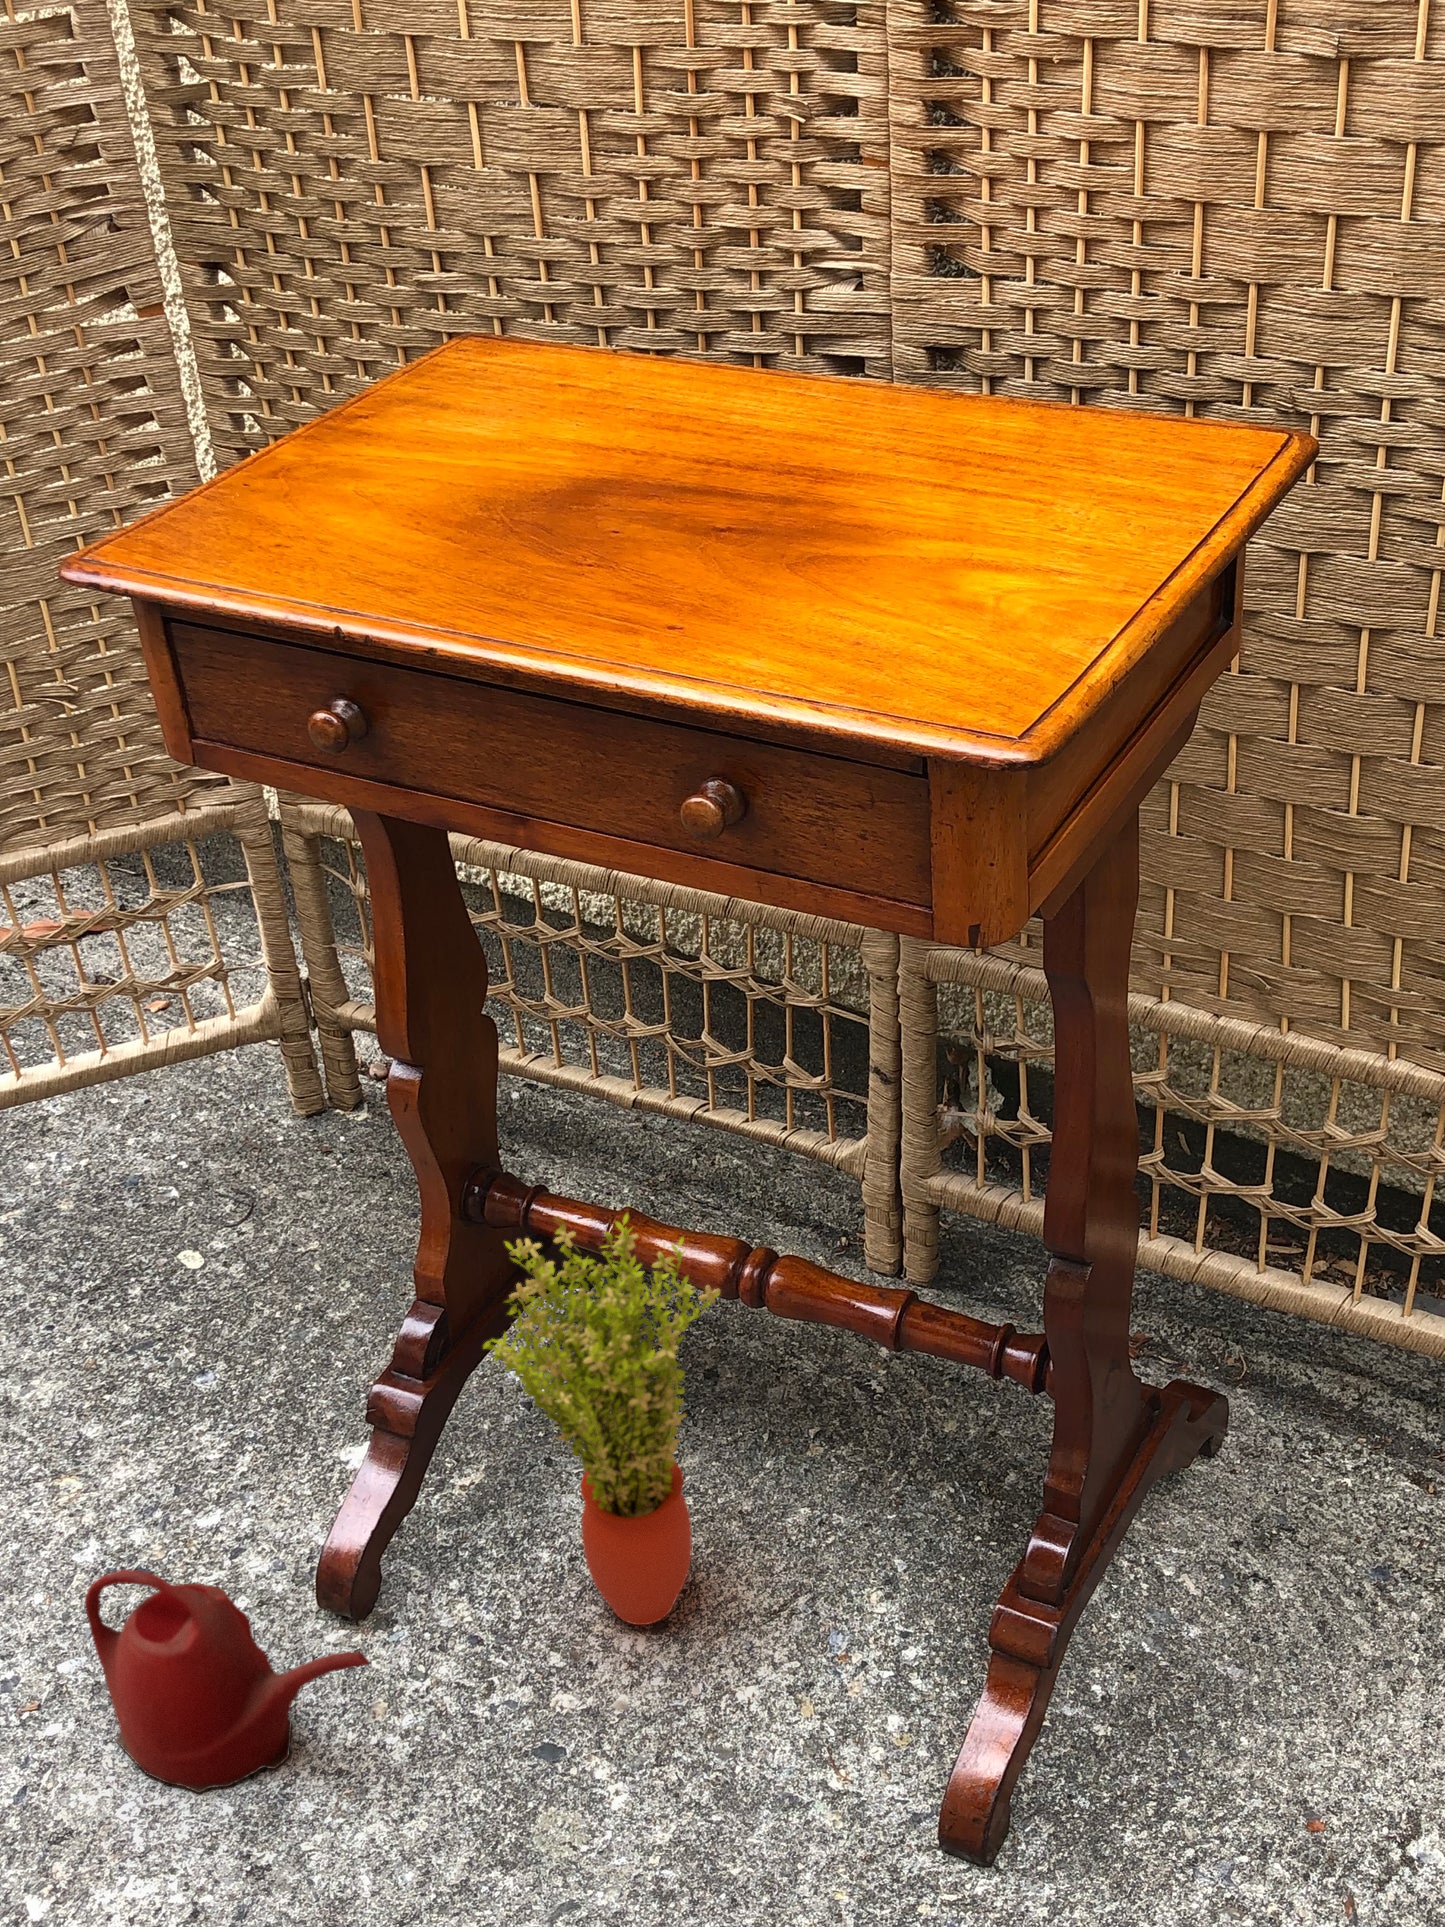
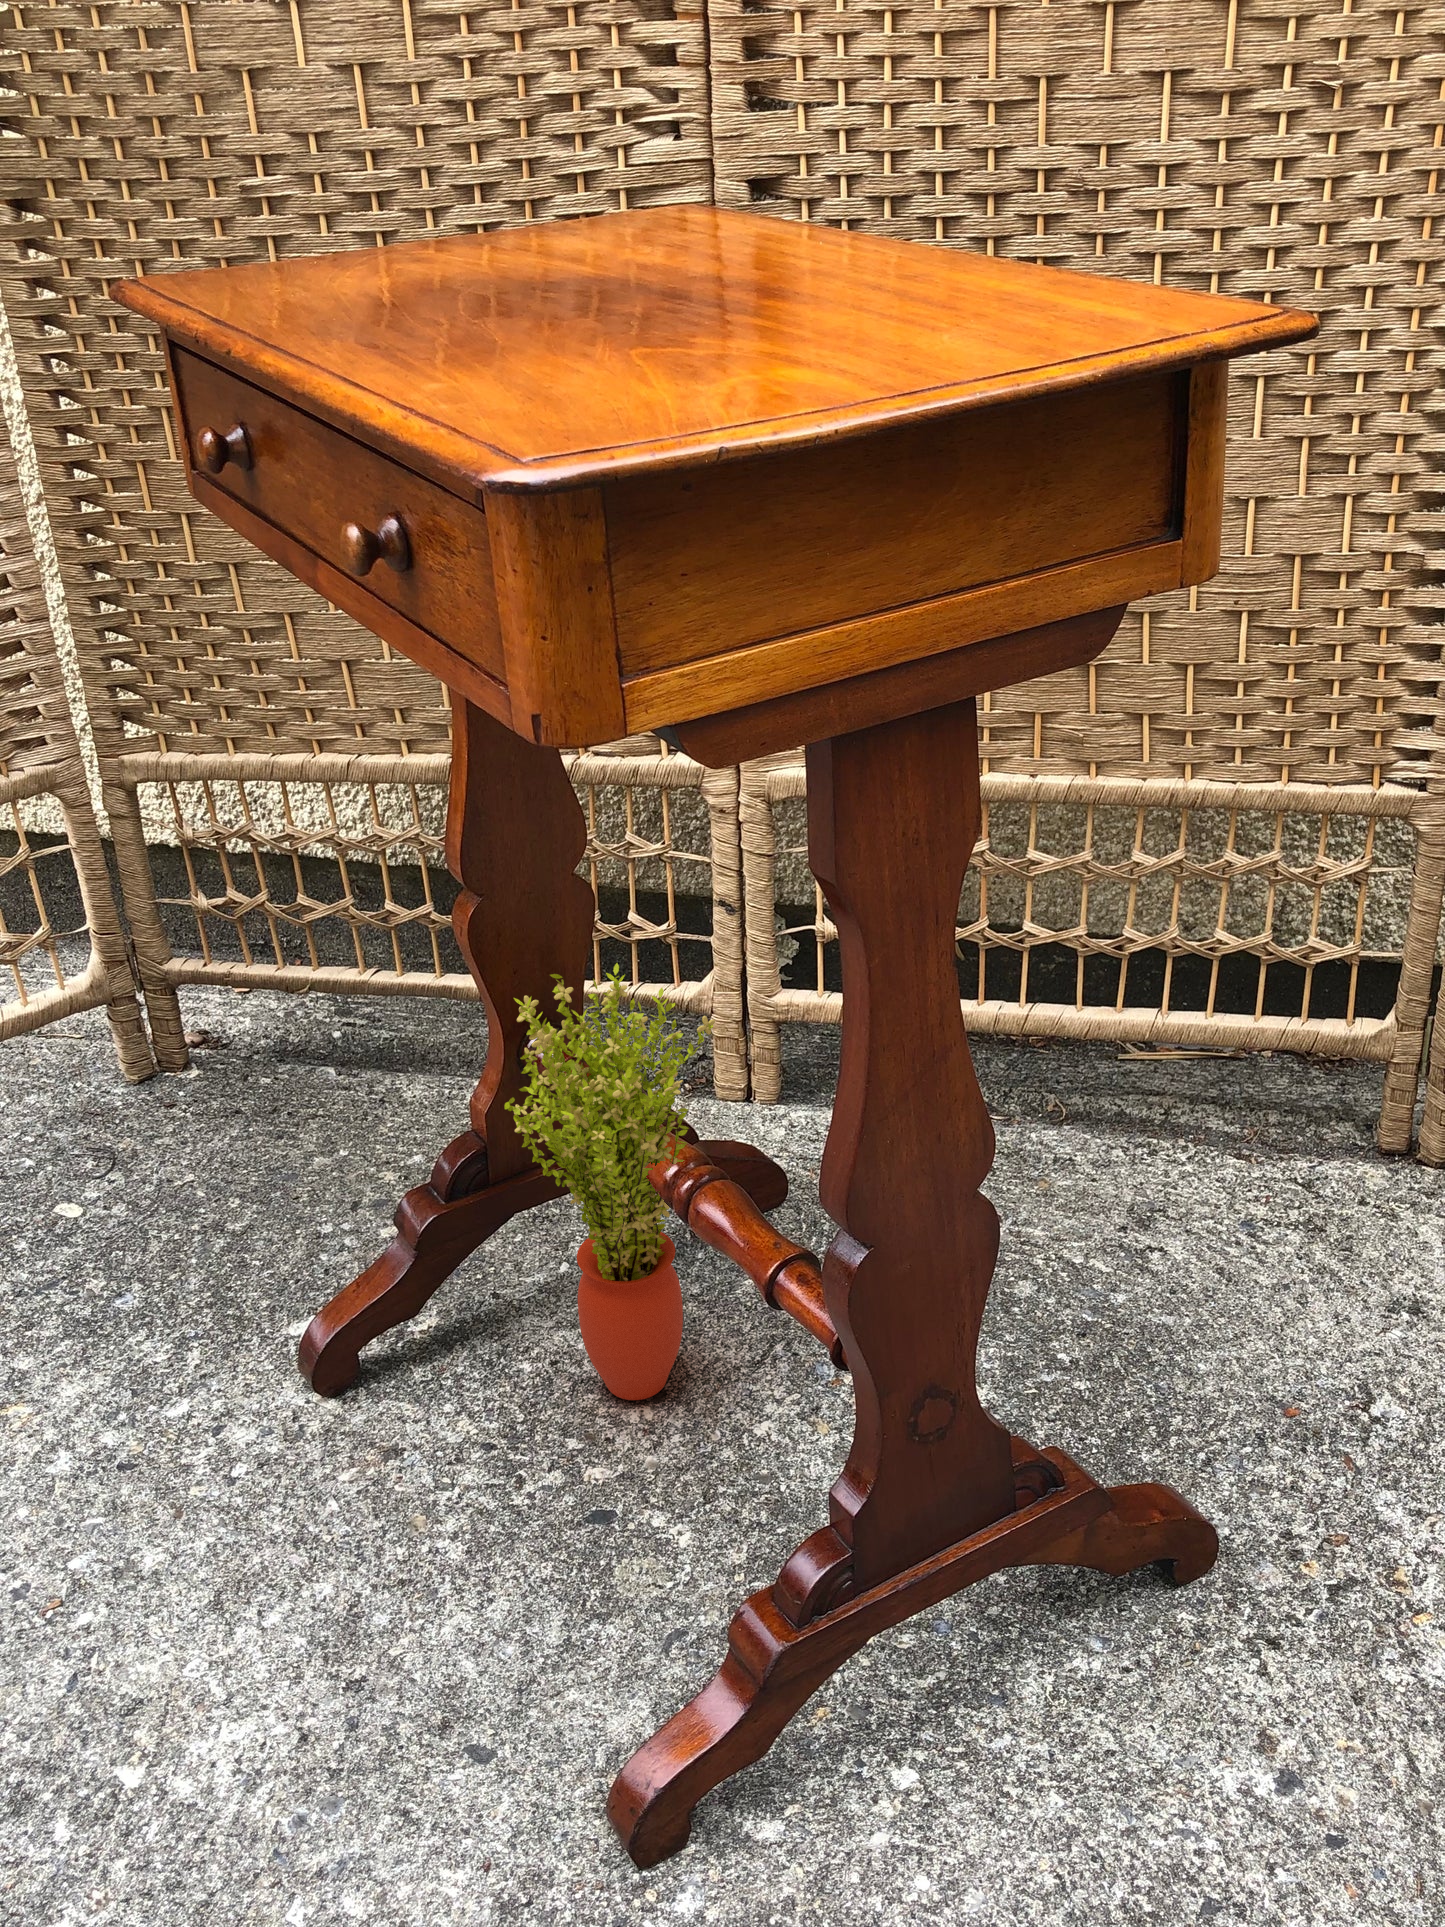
watering can: present [85,1569,370,1793] -> none [110,1406,444,1633]

